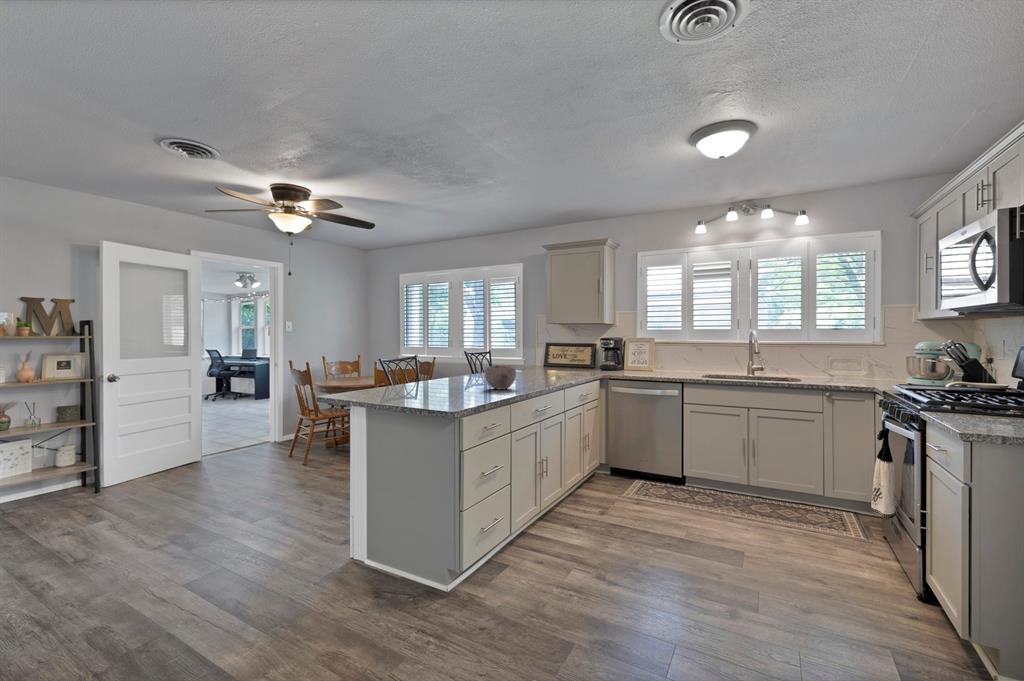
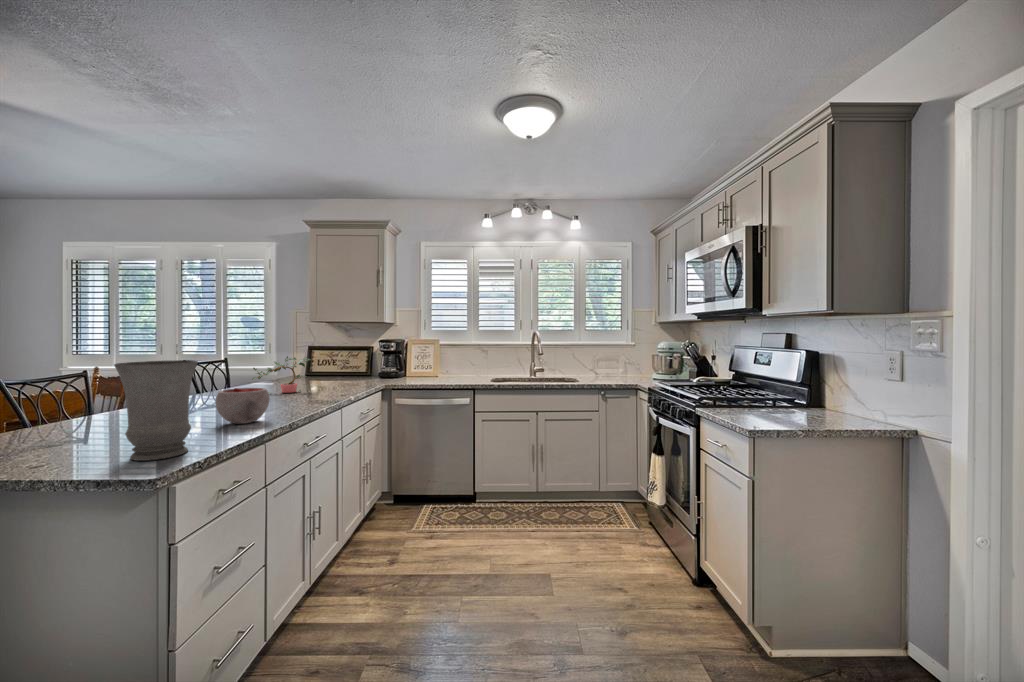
vase: none [436,344,476,401] -> present [114,360,198,461]
potted plant: none [506,348,547,375] -> present [252,356,310,393]

